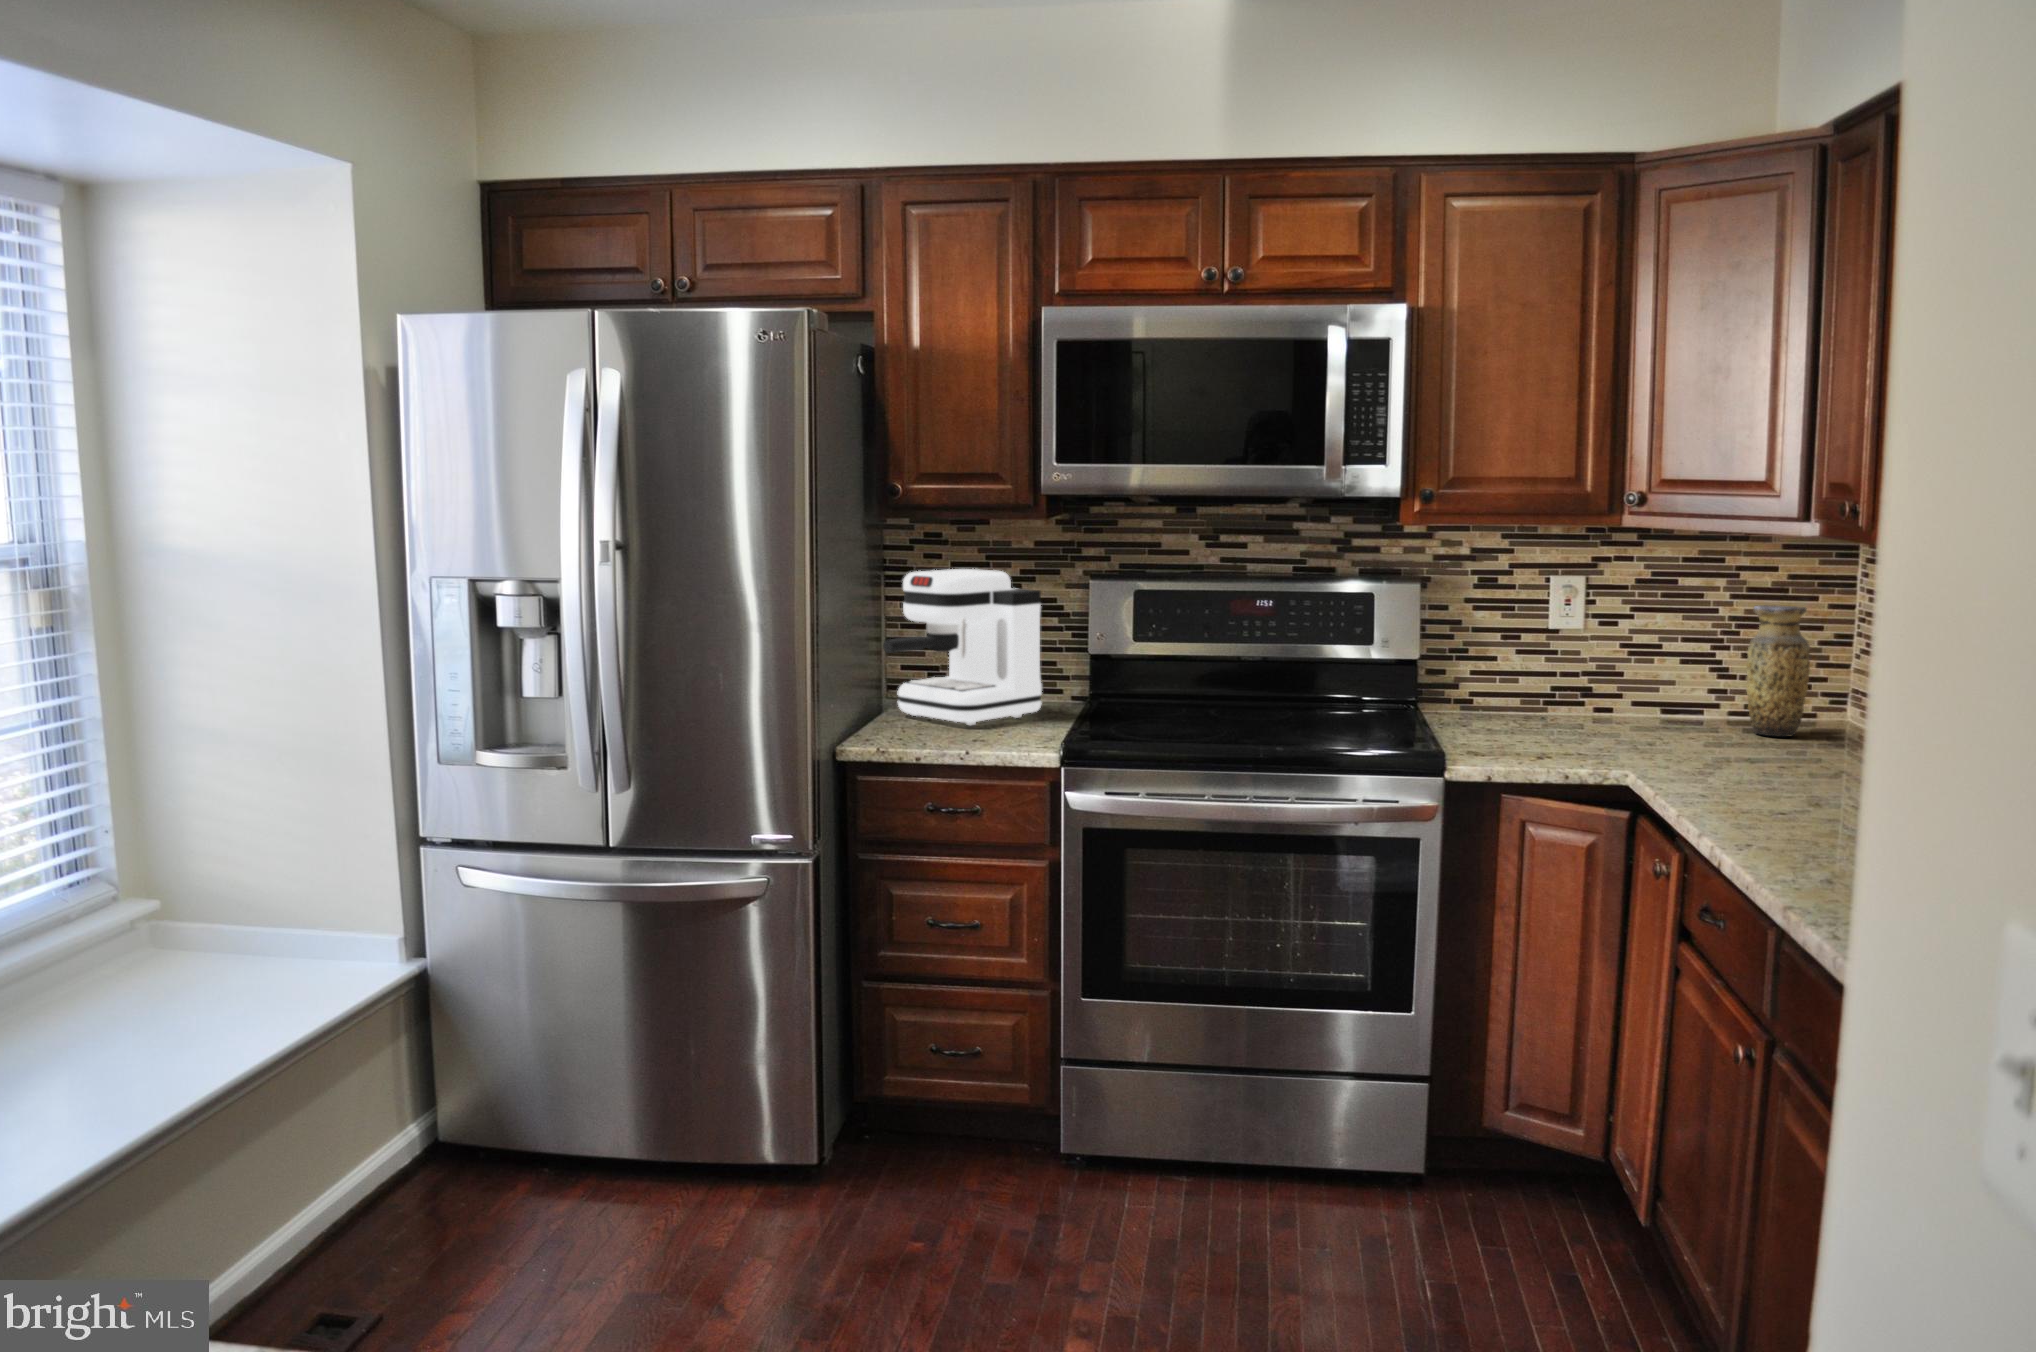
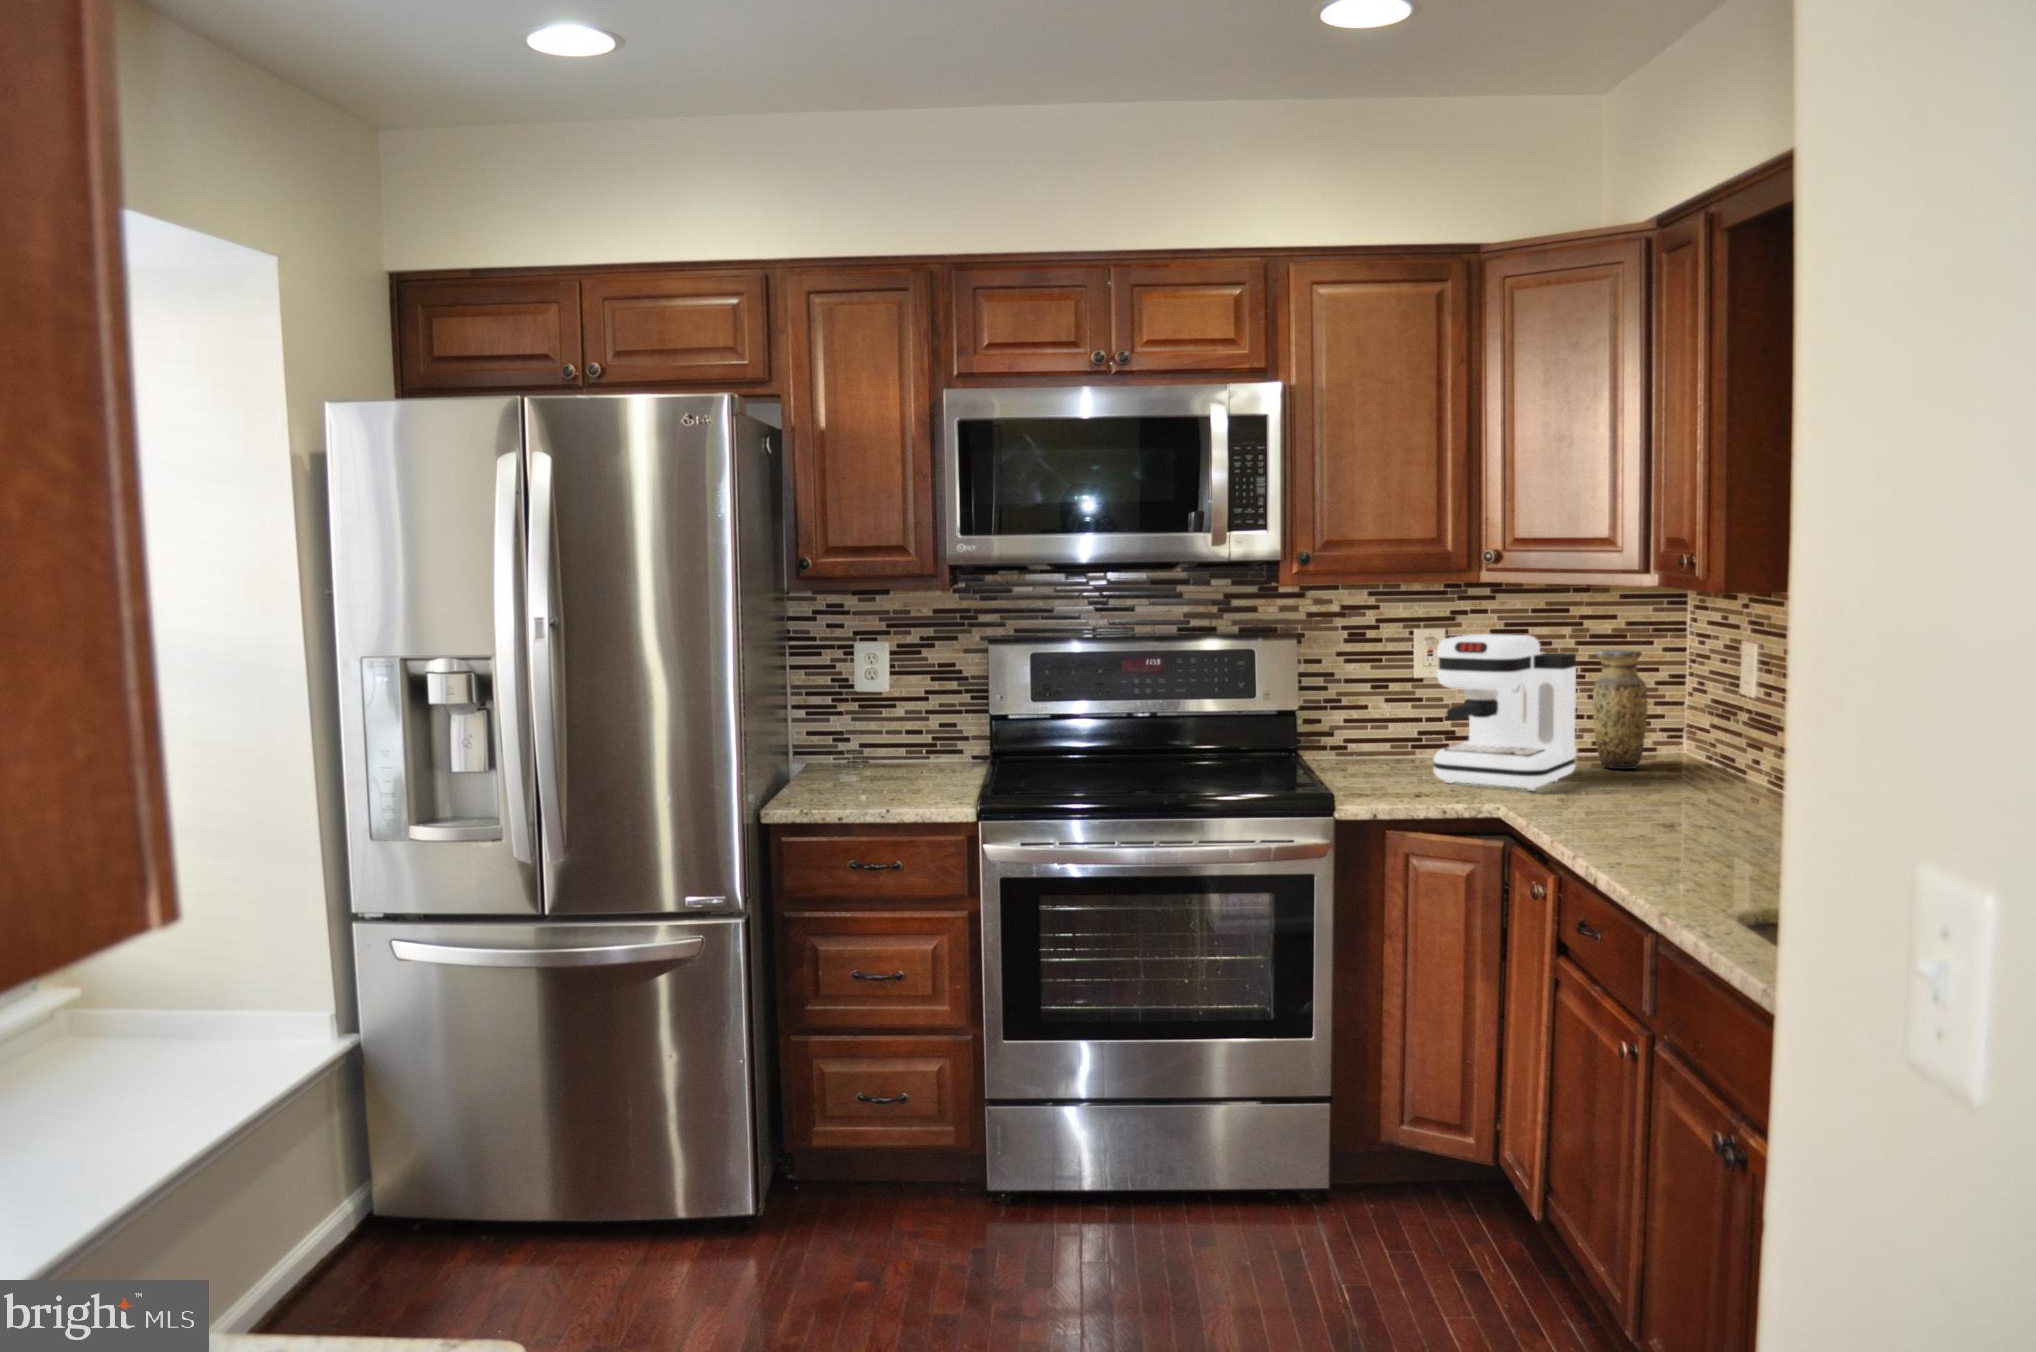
coffee maker: present [883,569,1042,725] -> present [1434,634,1576,790]

